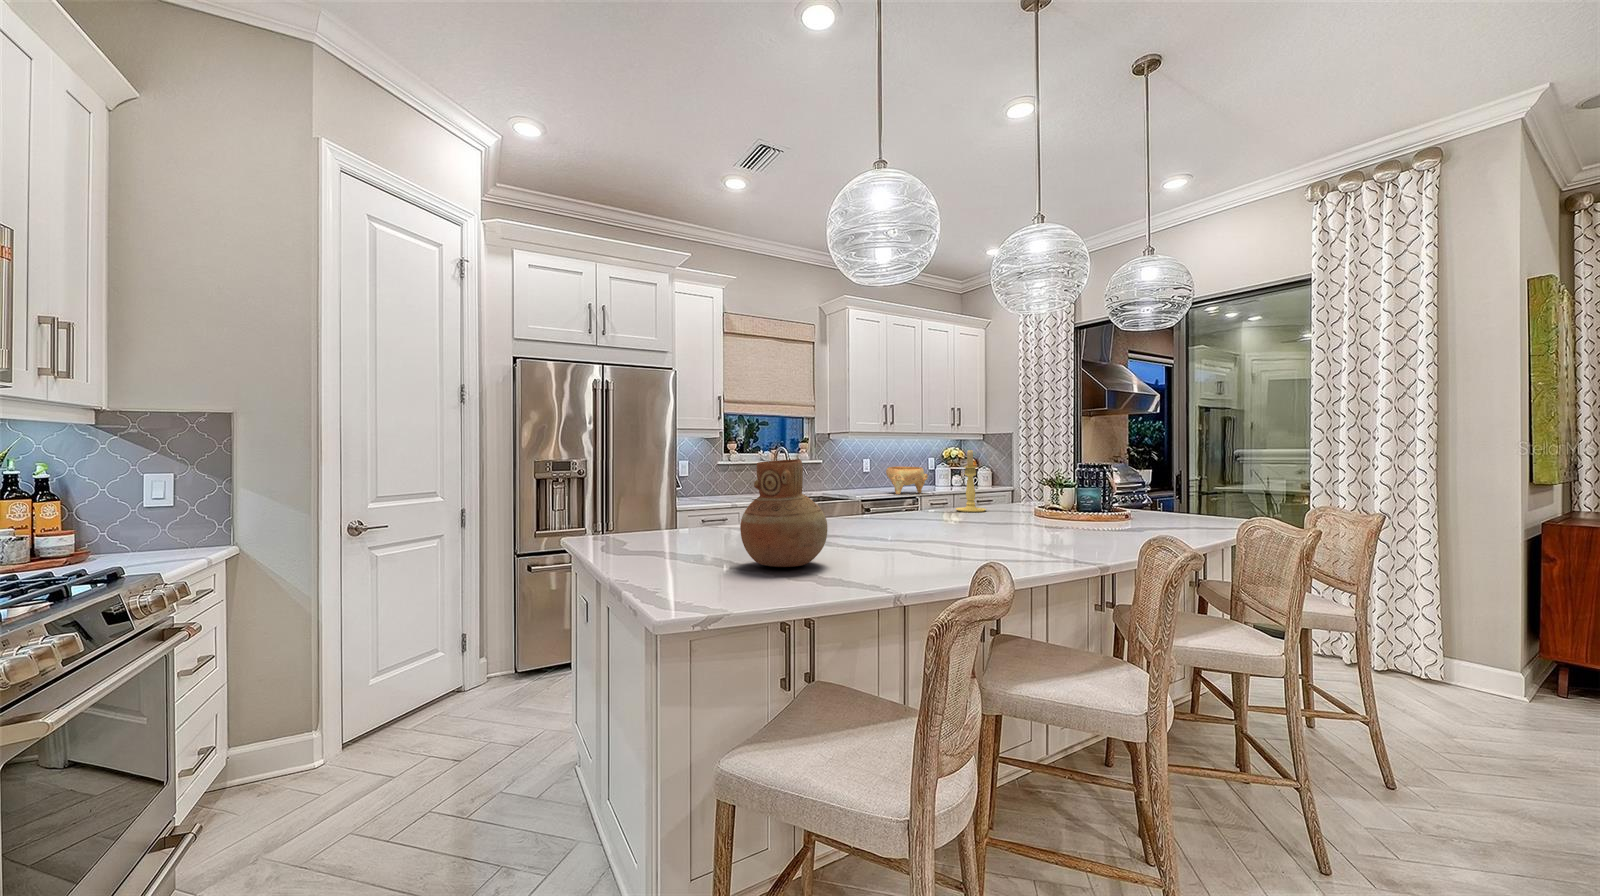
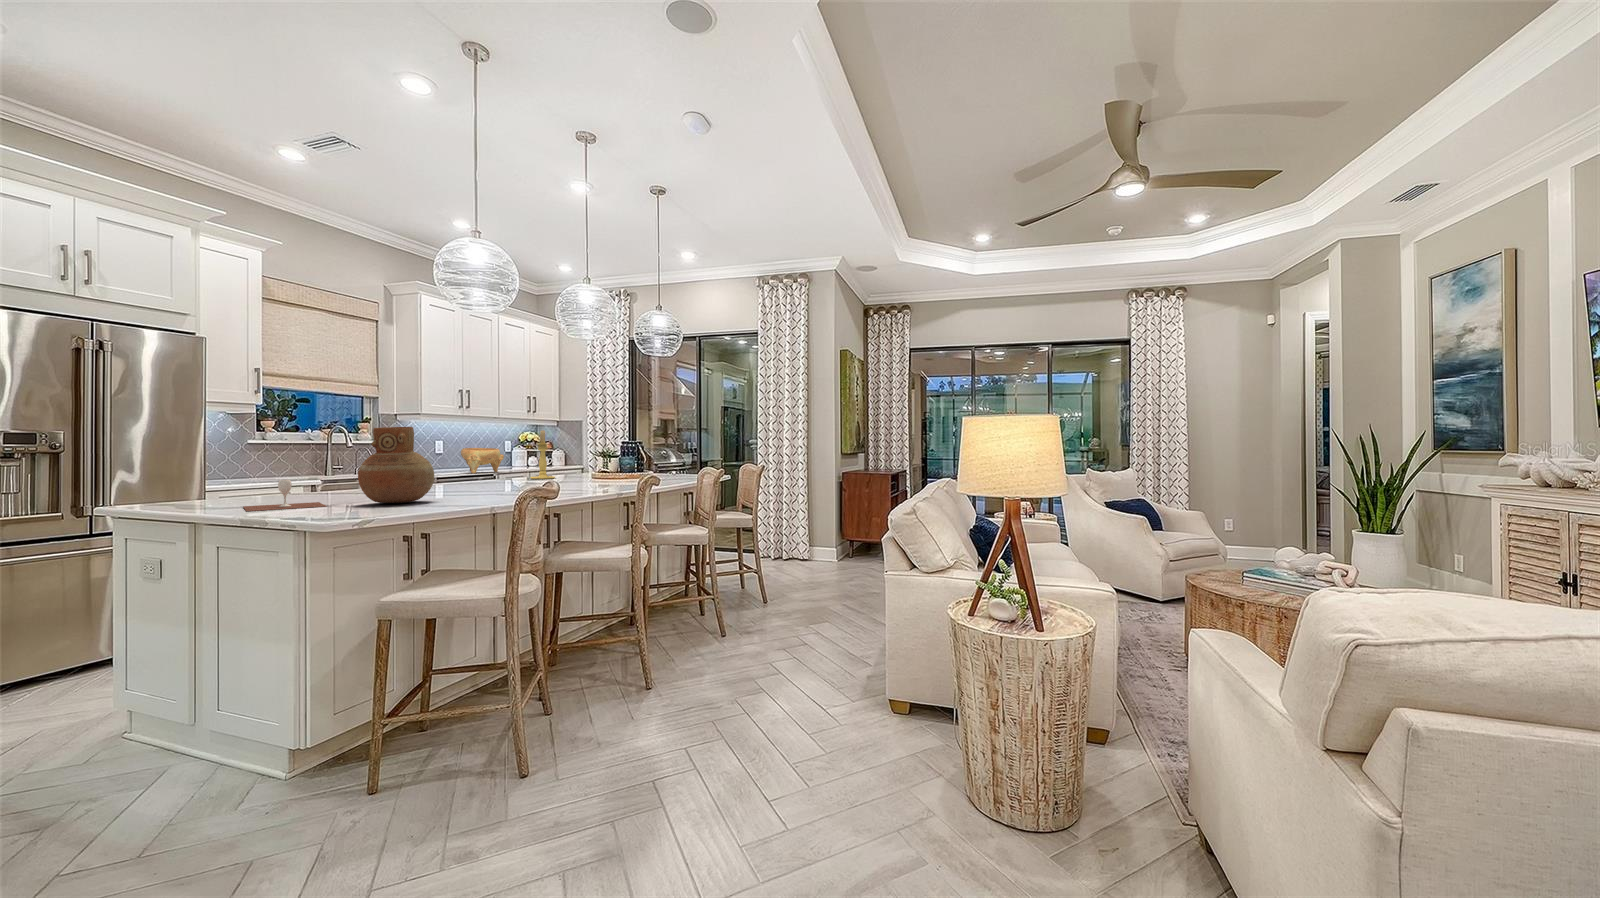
wine glass: none [634,525,715,566] -> present [243,480,326,511]

